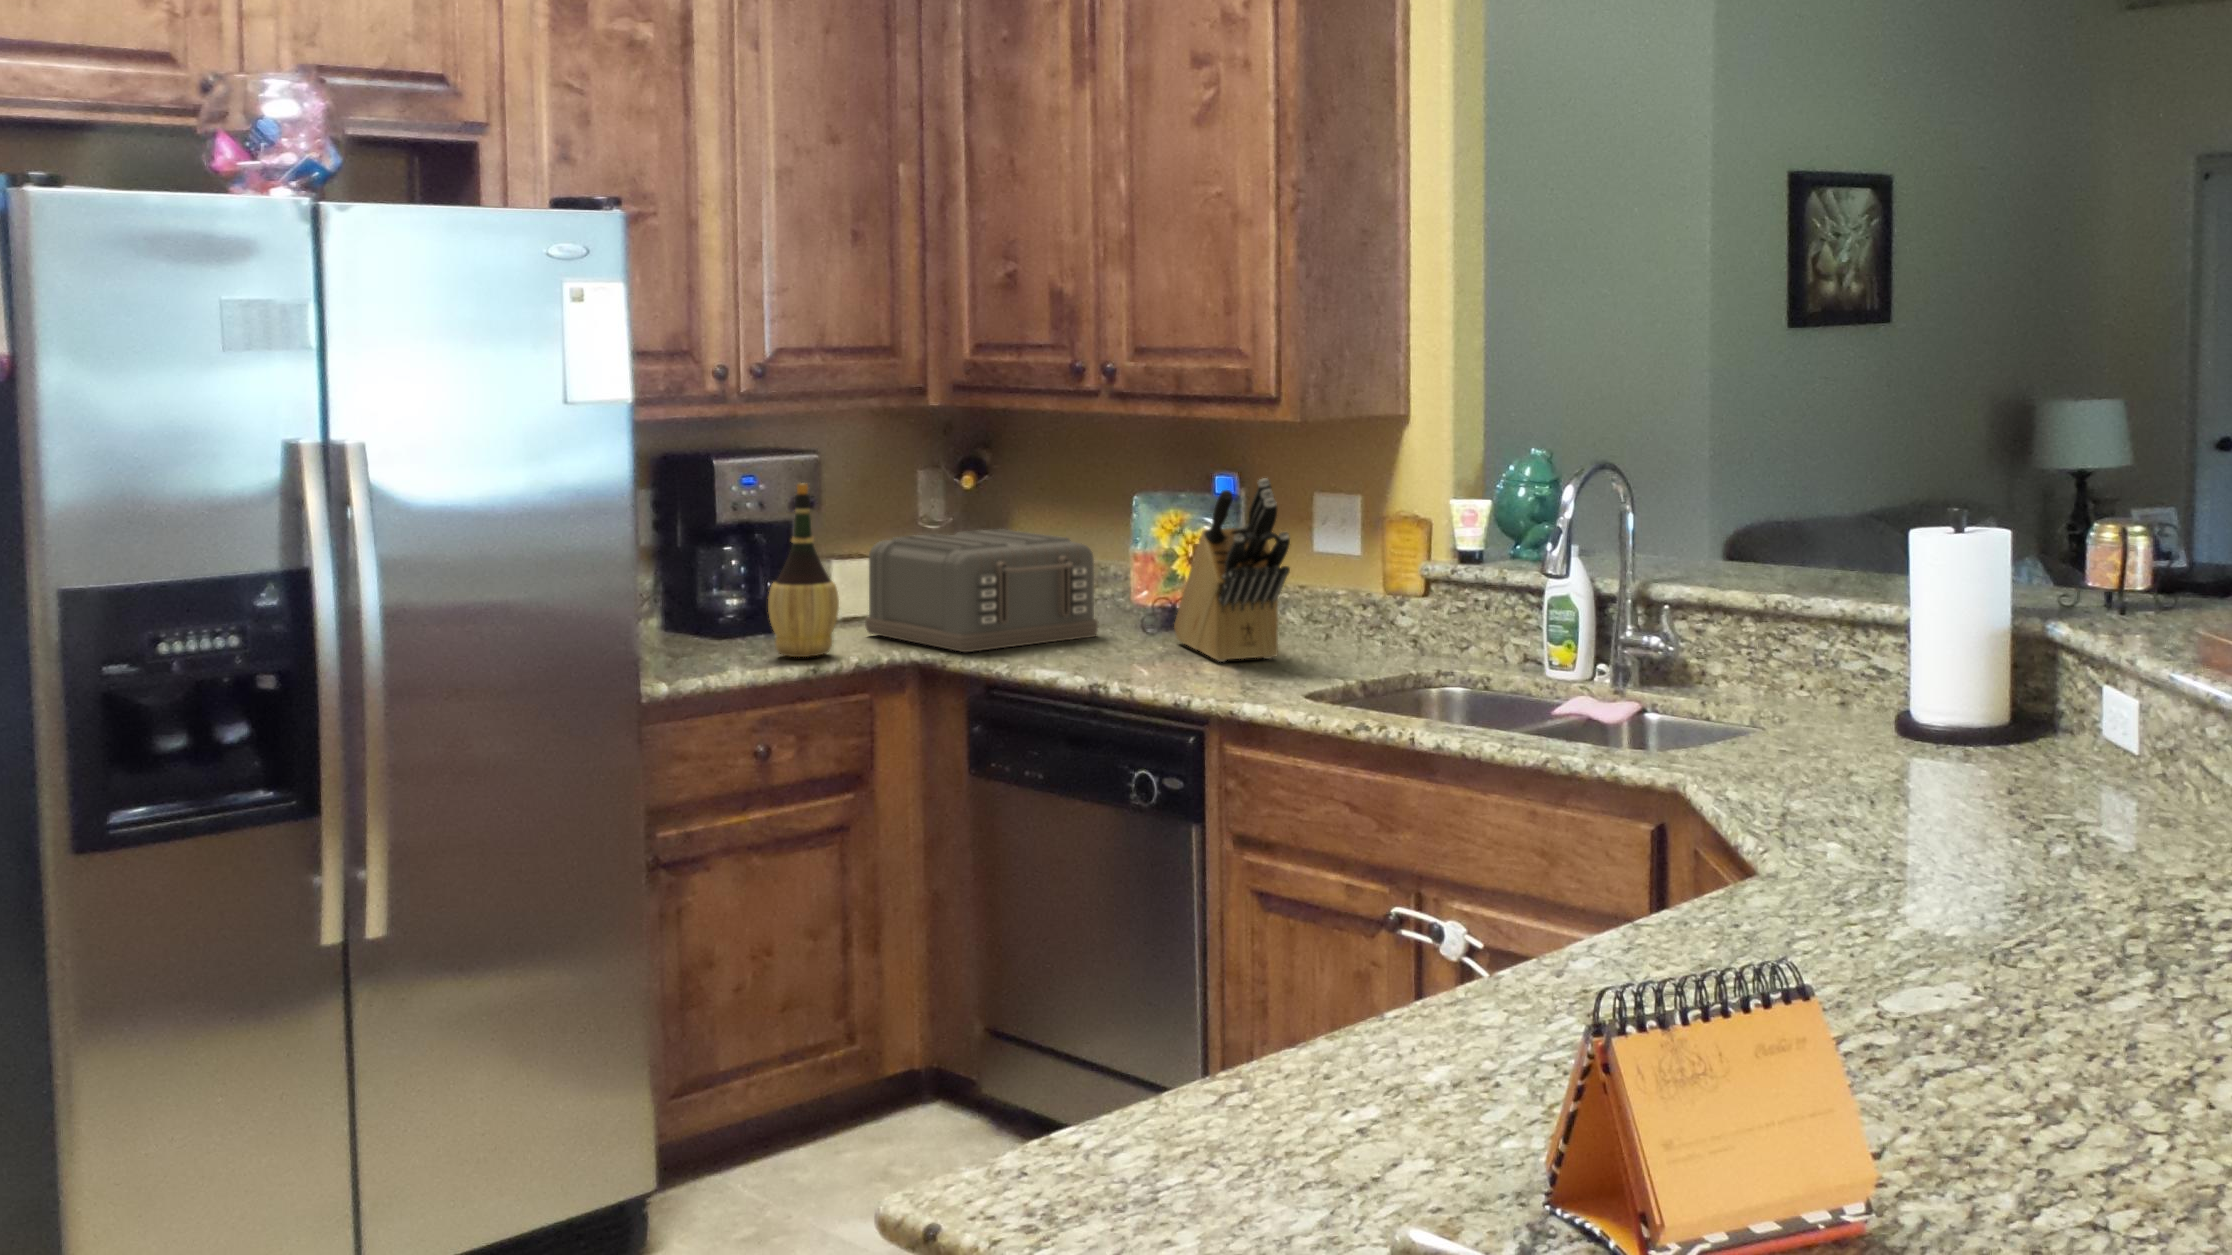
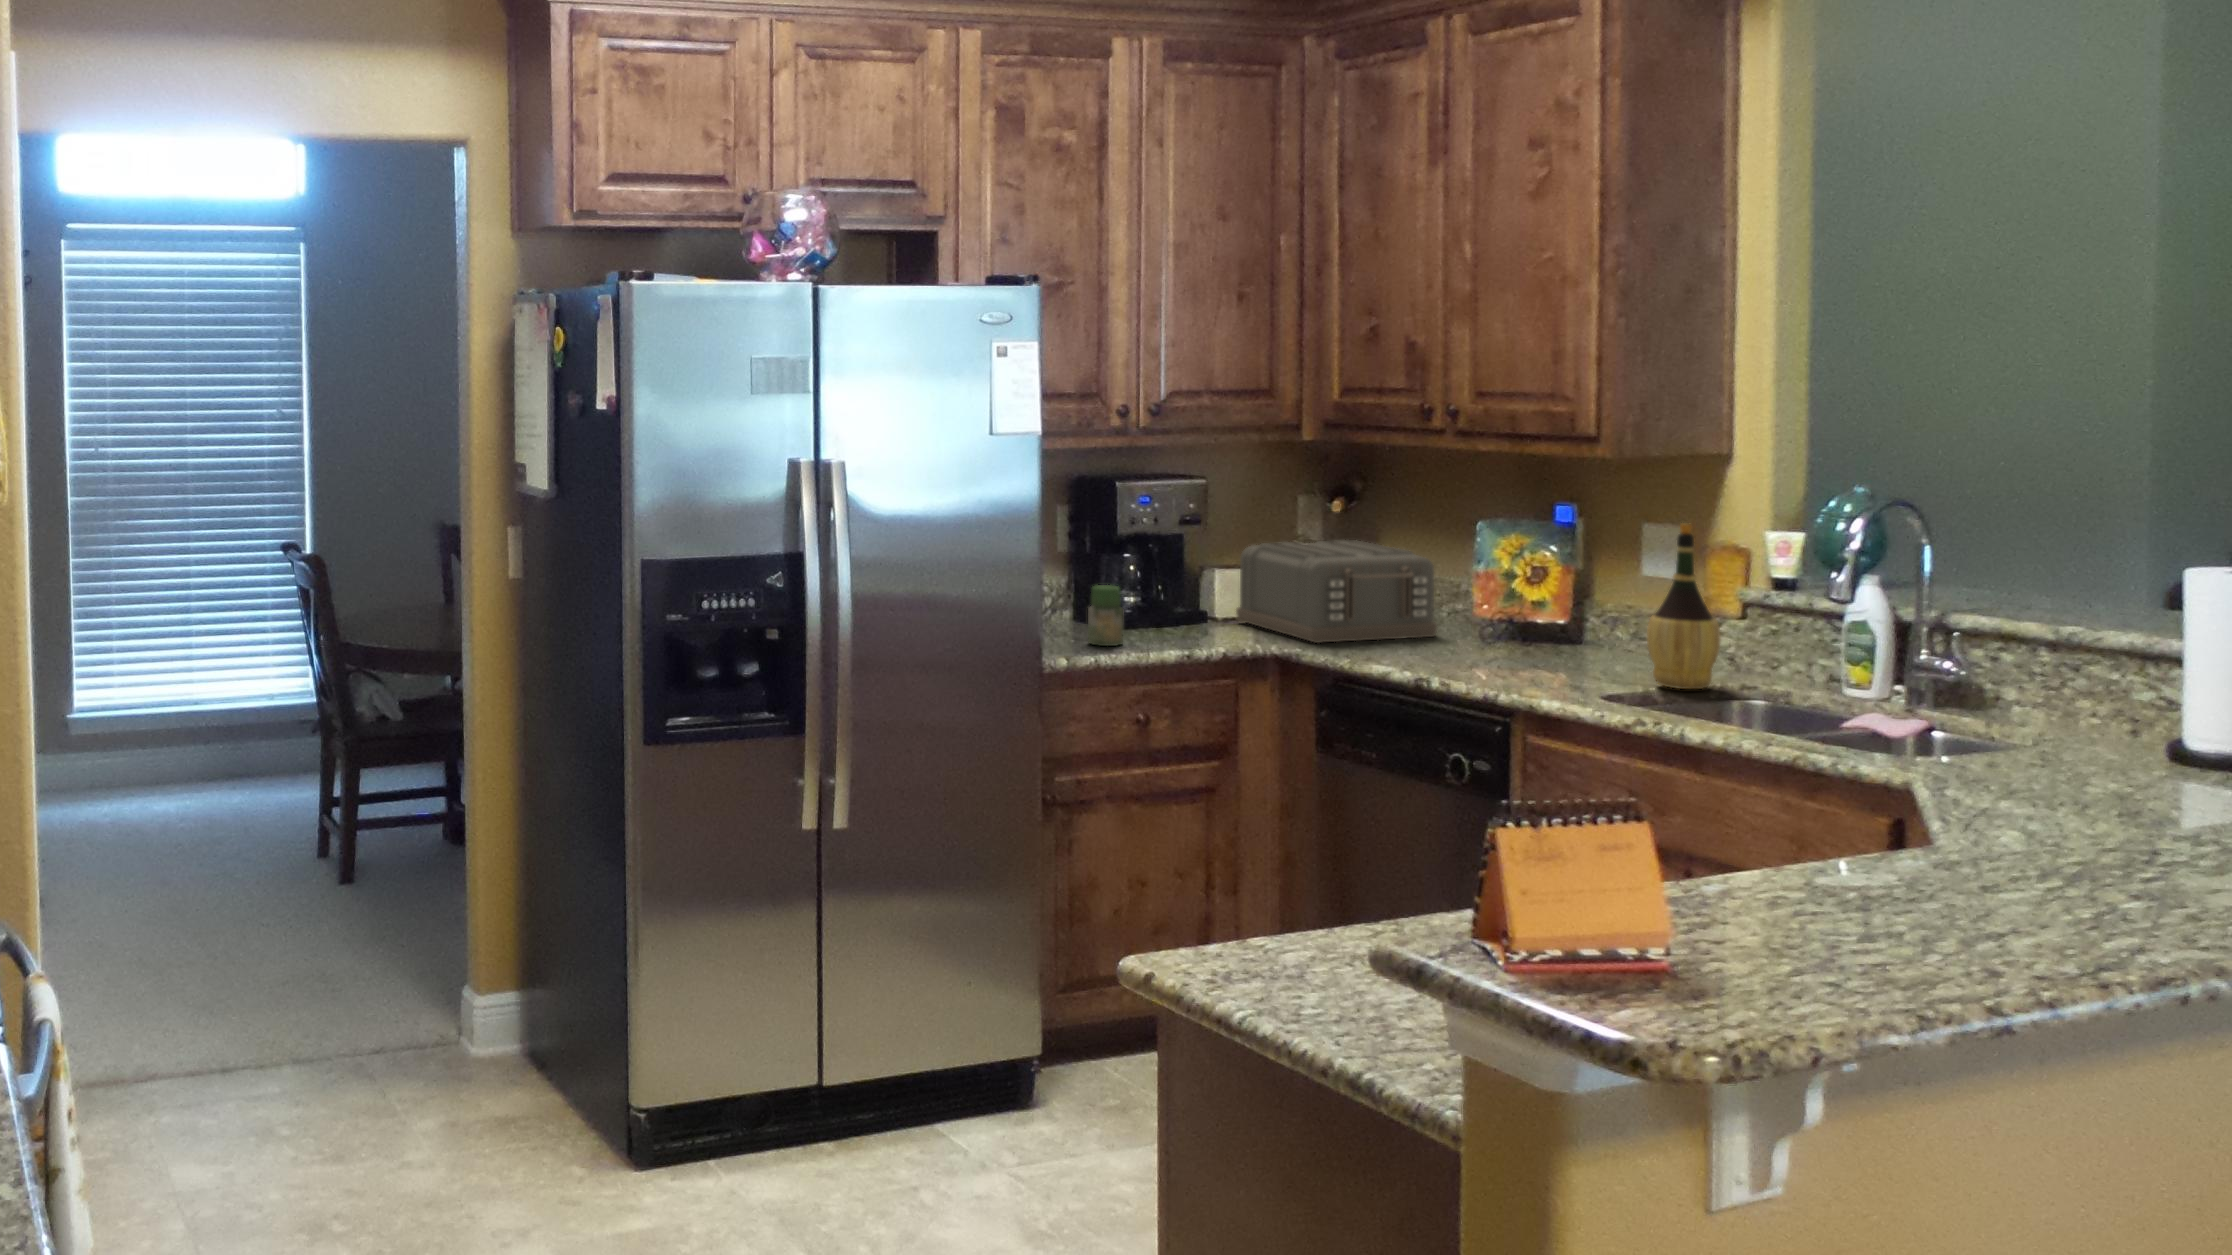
knife block: present [1174,478,1290,662] -> none [1504,510,1607,668]
wine bottle: present [768,483,839,657] -> present [1647,523,1721,689]
jar: none [689,597,734,674] -> present [1088,585,1124,646]

